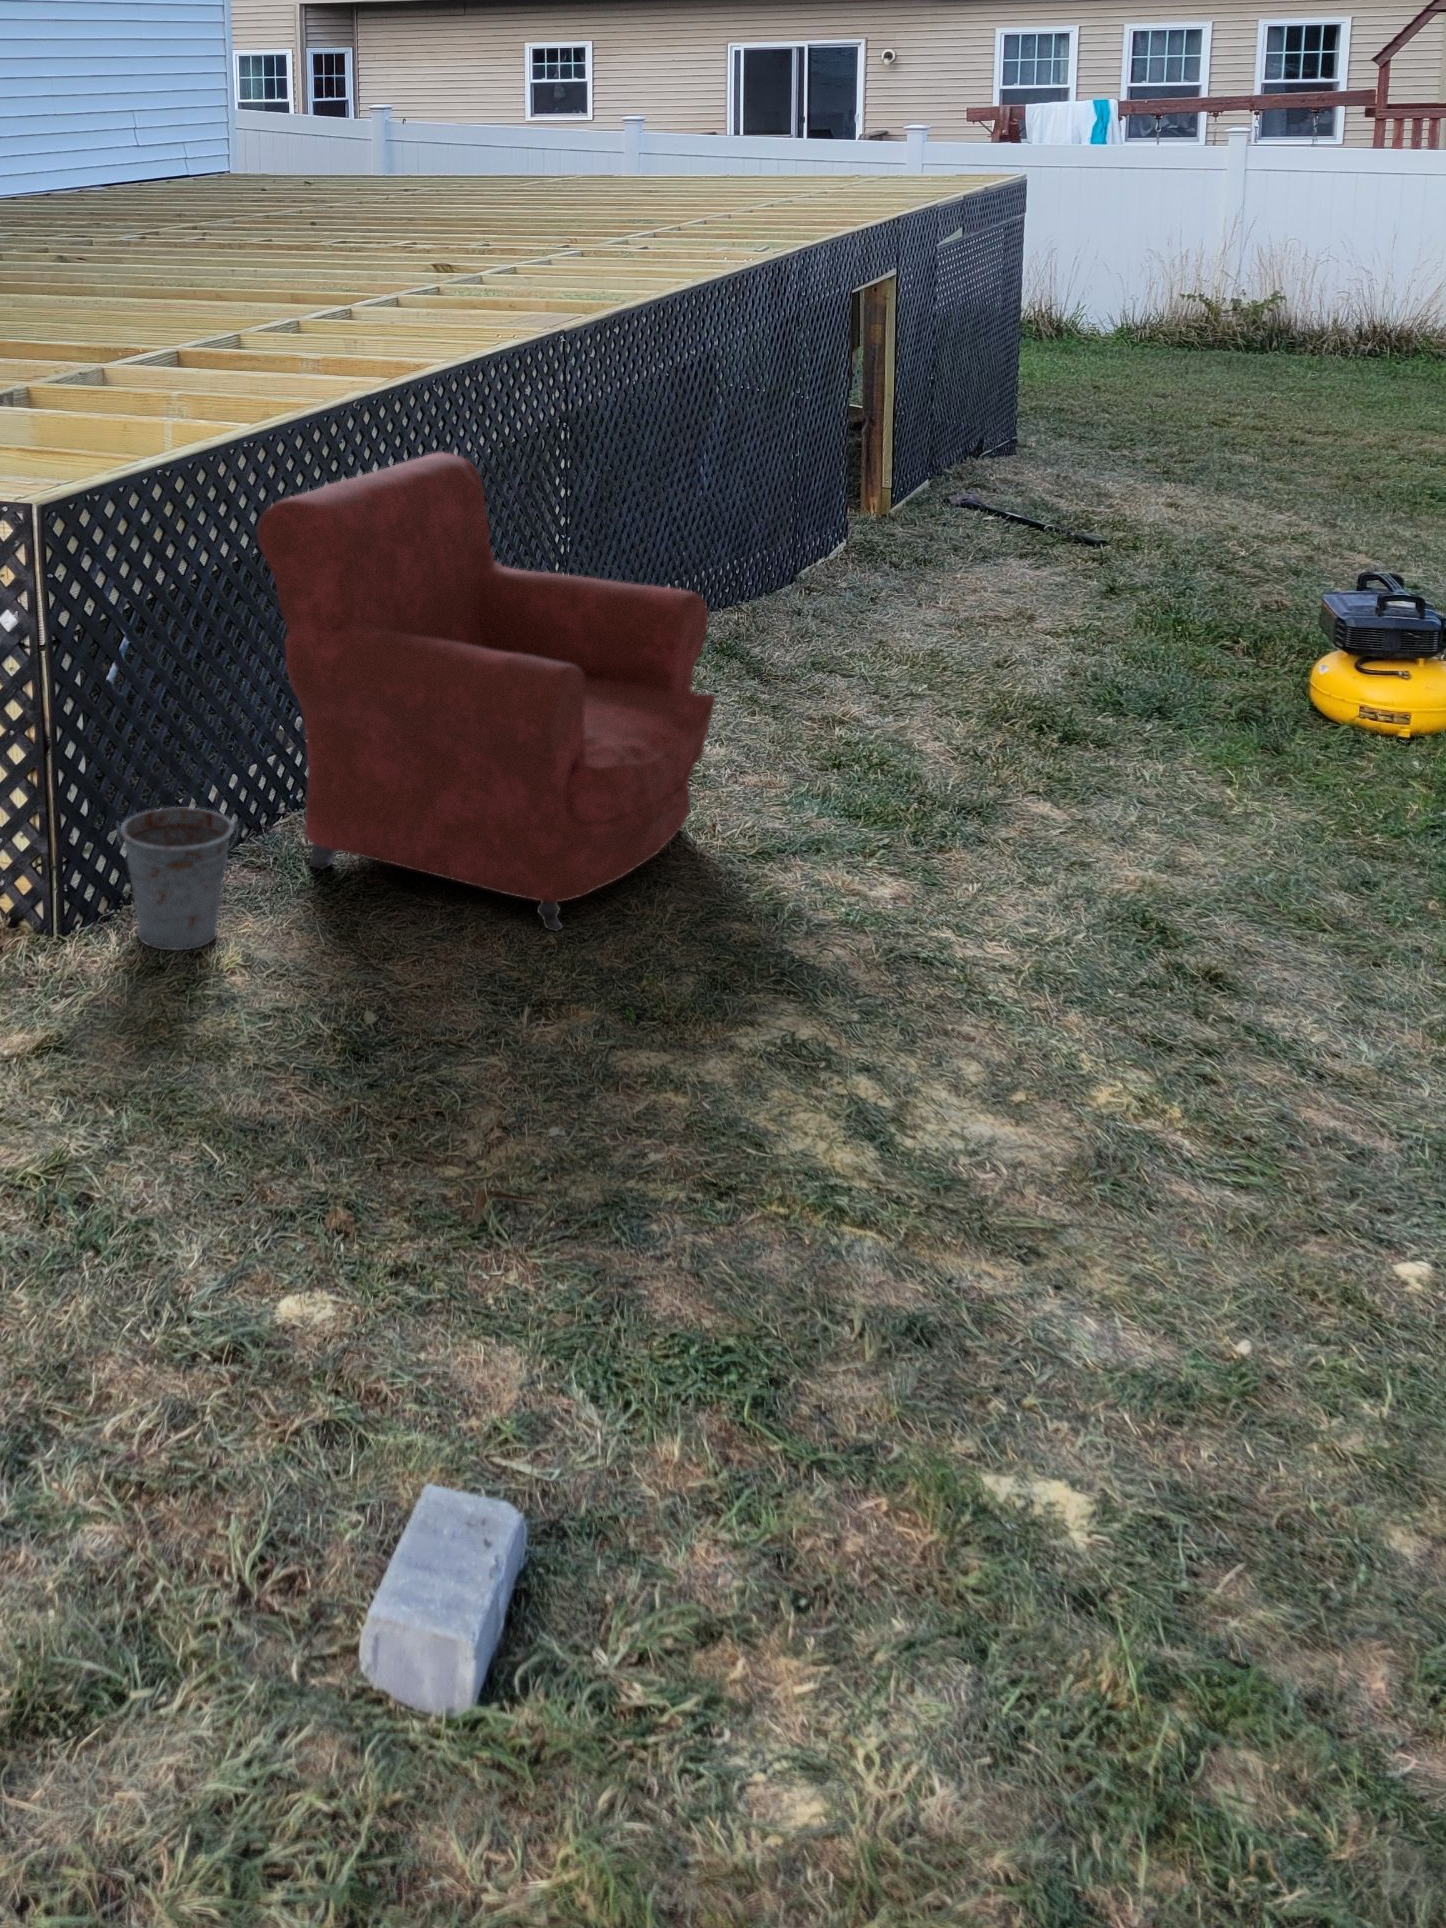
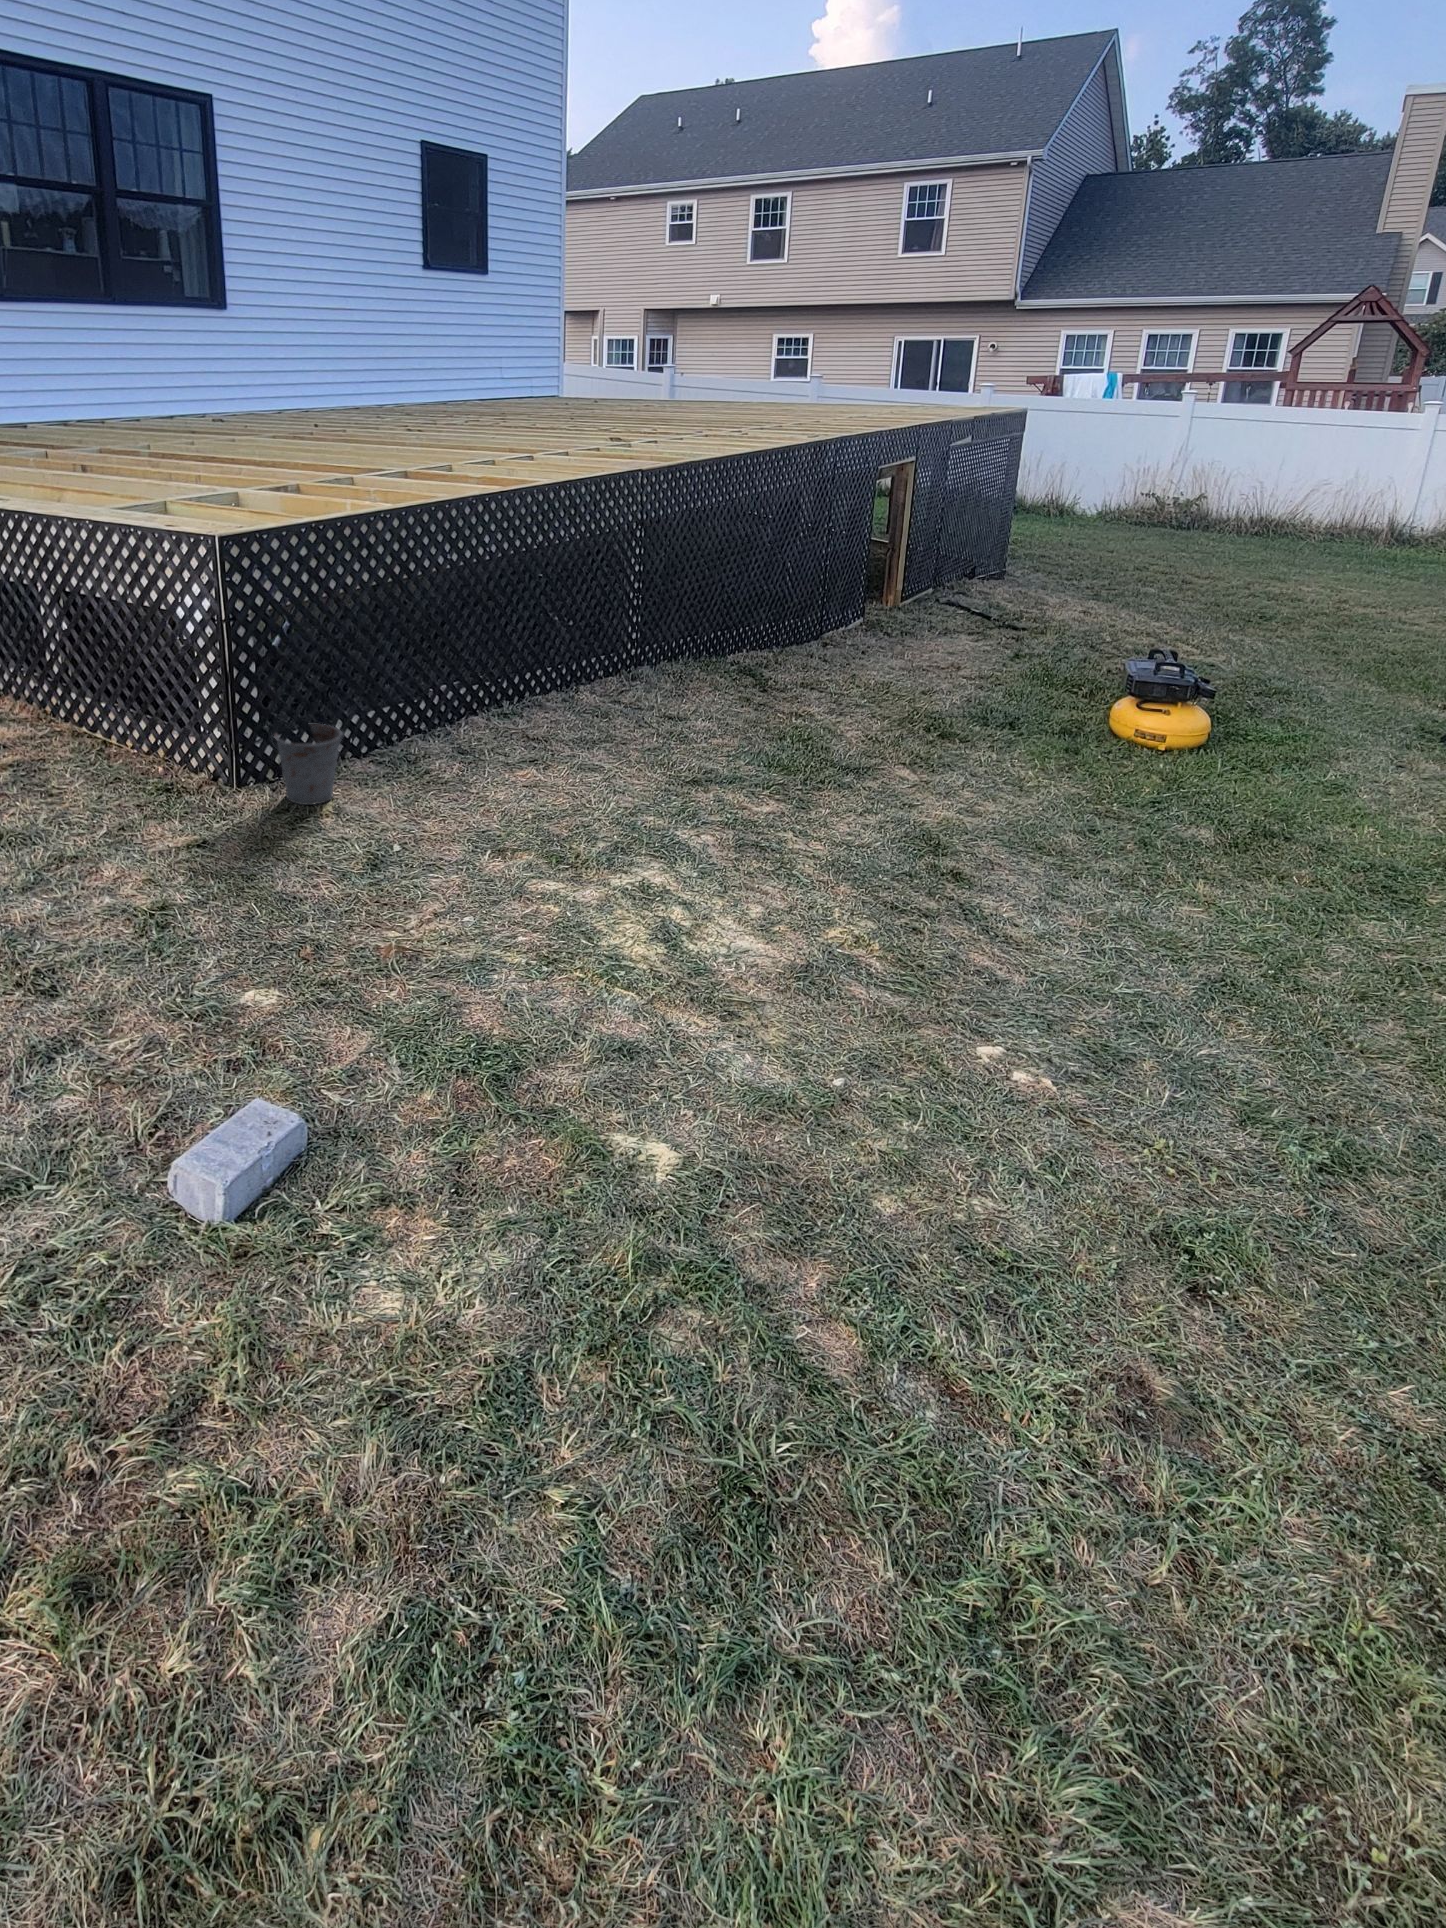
armchair: present [257,452,715,931] -> none [382,530,671,816]

